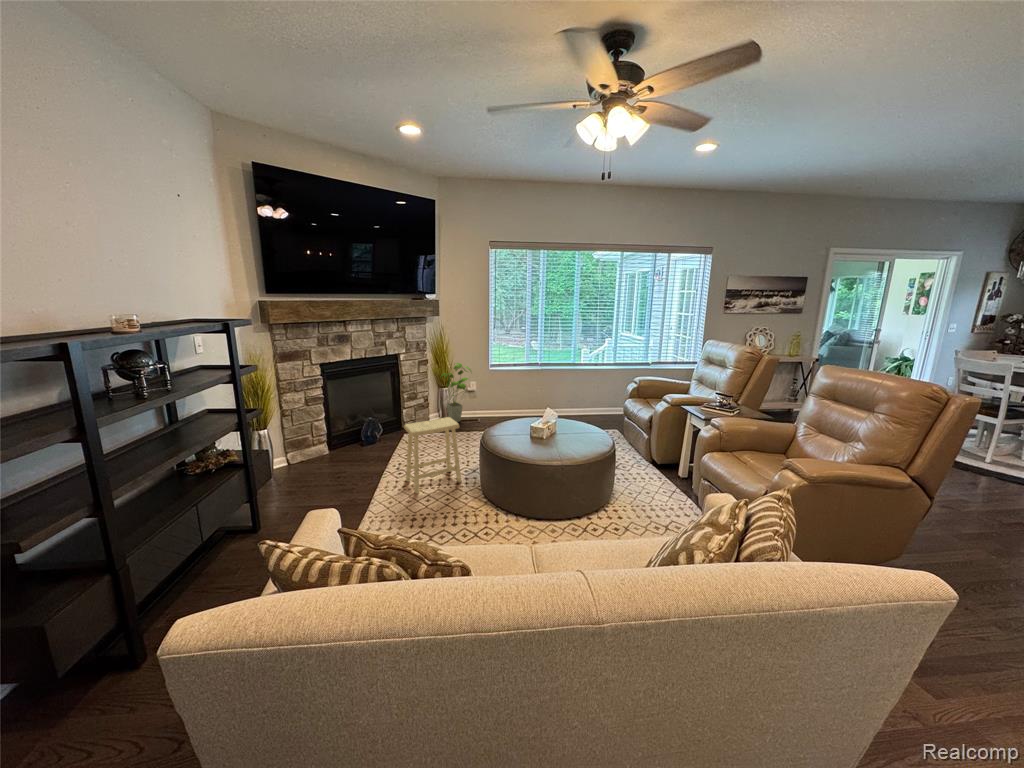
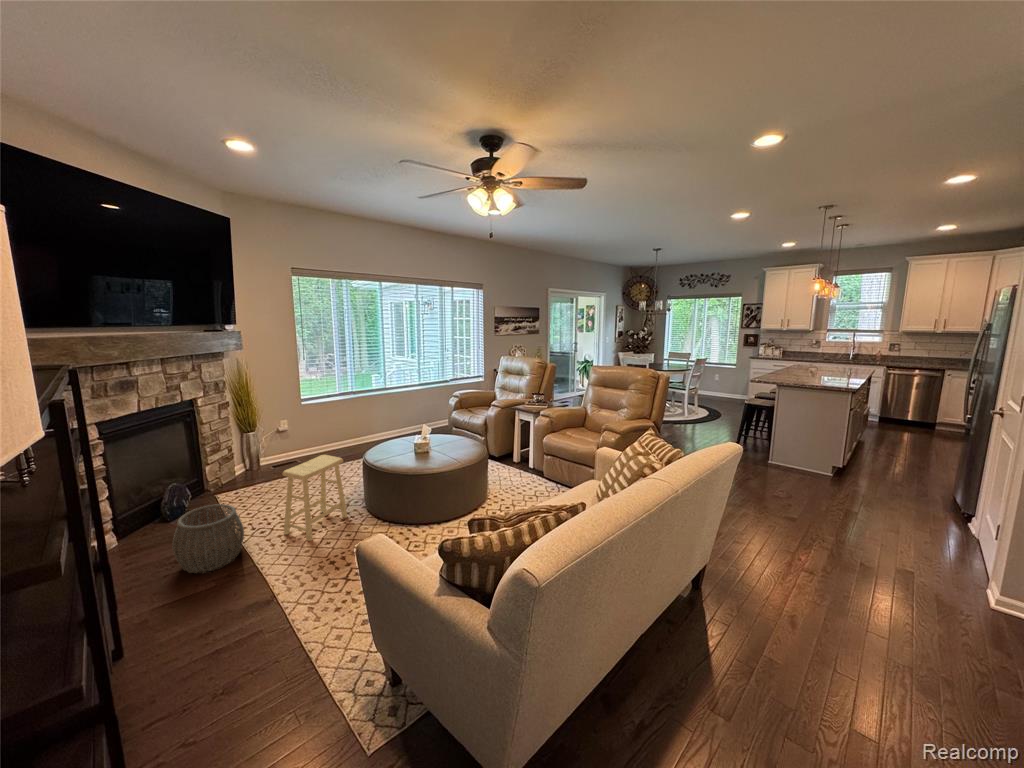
house plant: present [441,363,471,422] -> none [252,400,294,469]
woven basket: none [325,440,376,493] -> present [172,504,244,573]

